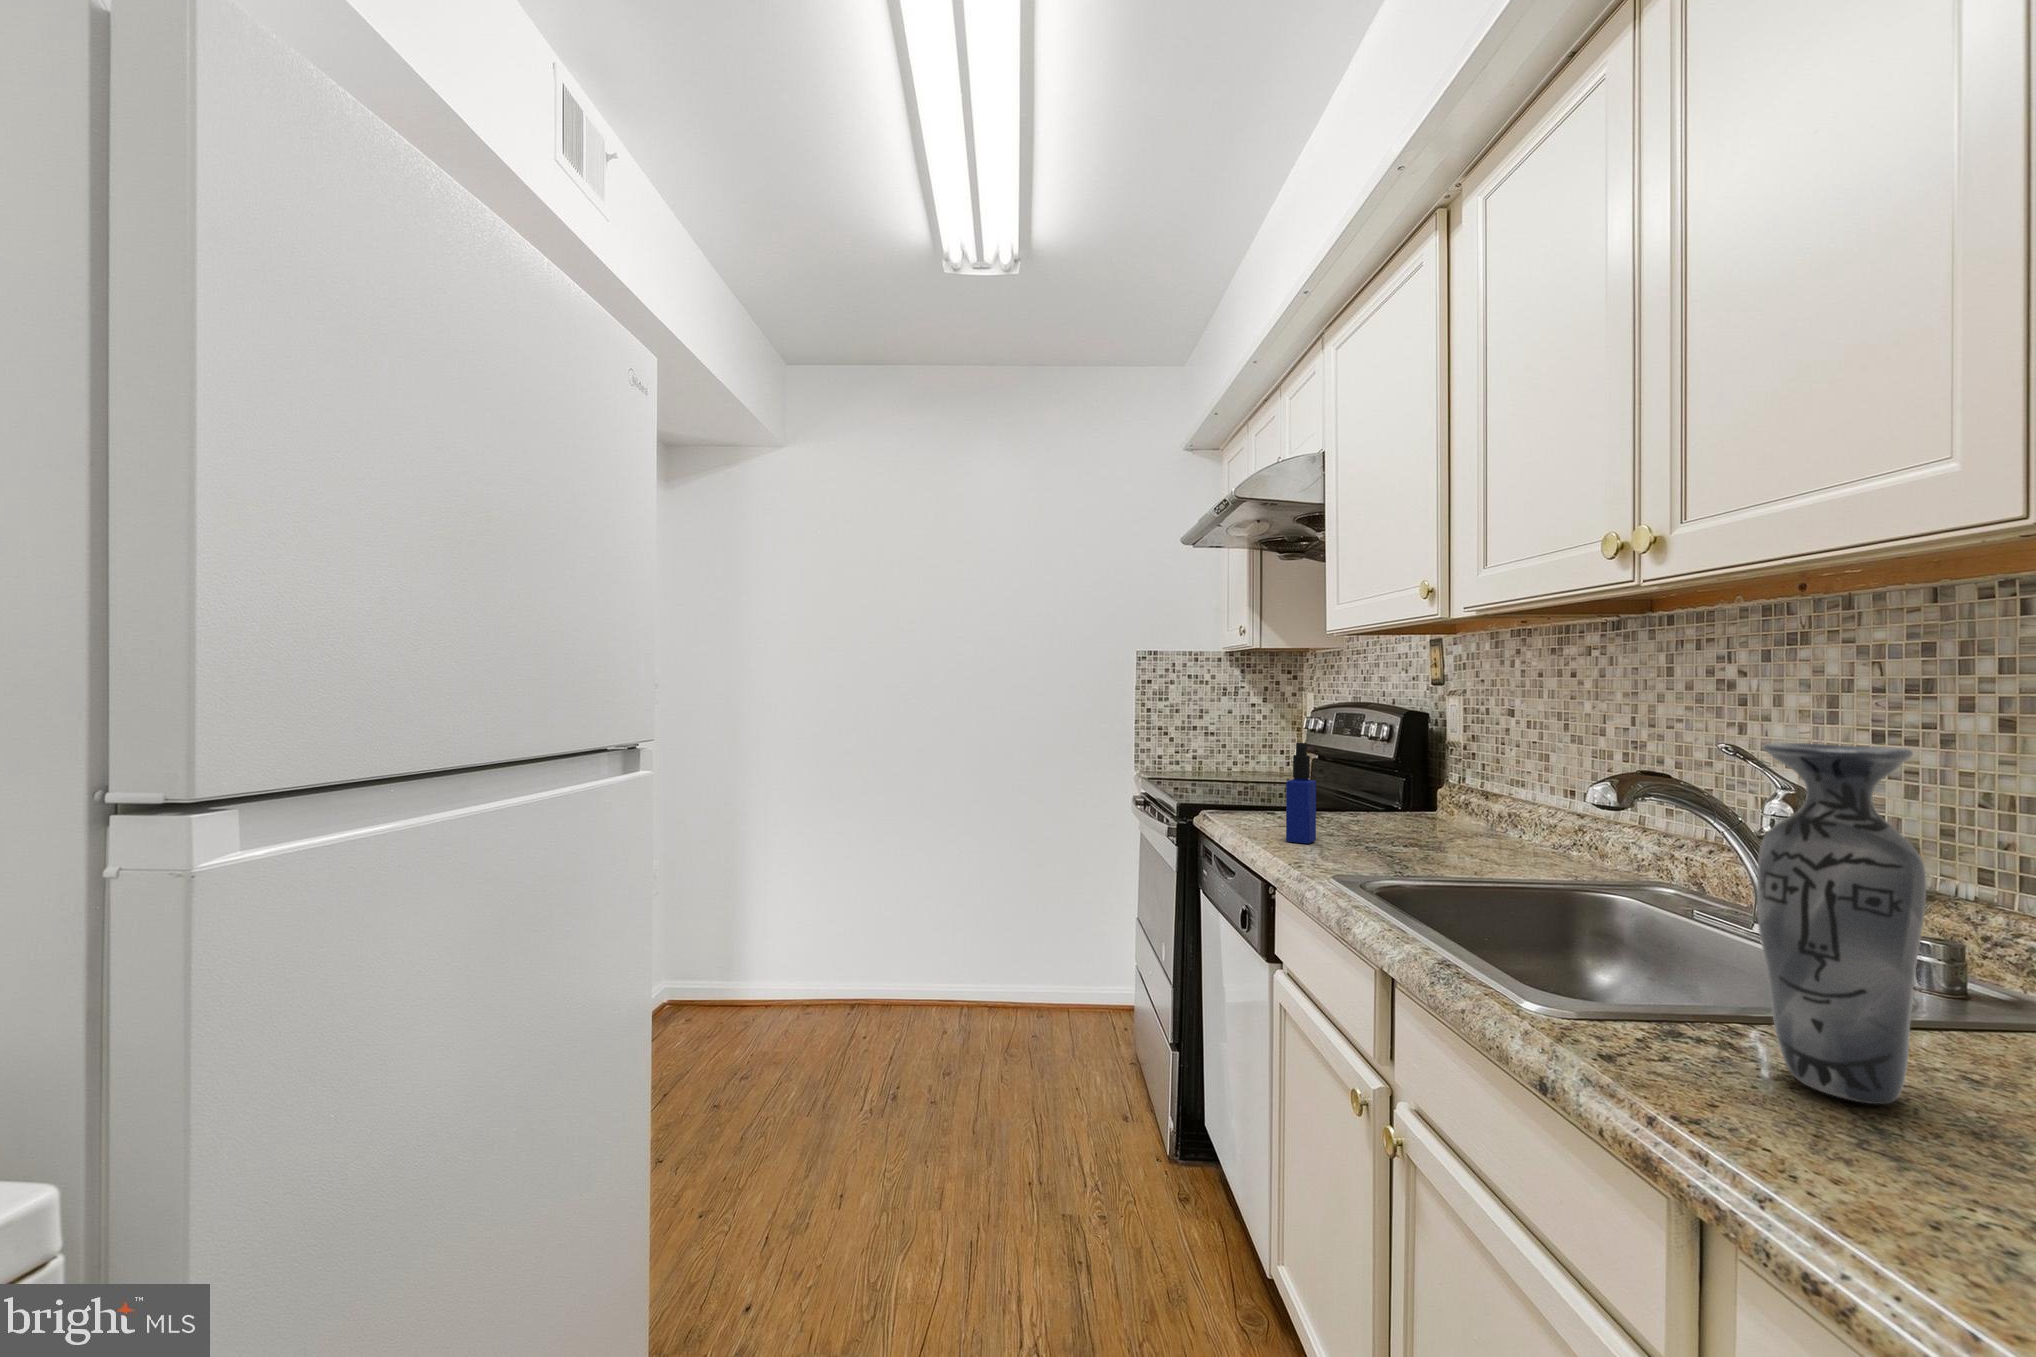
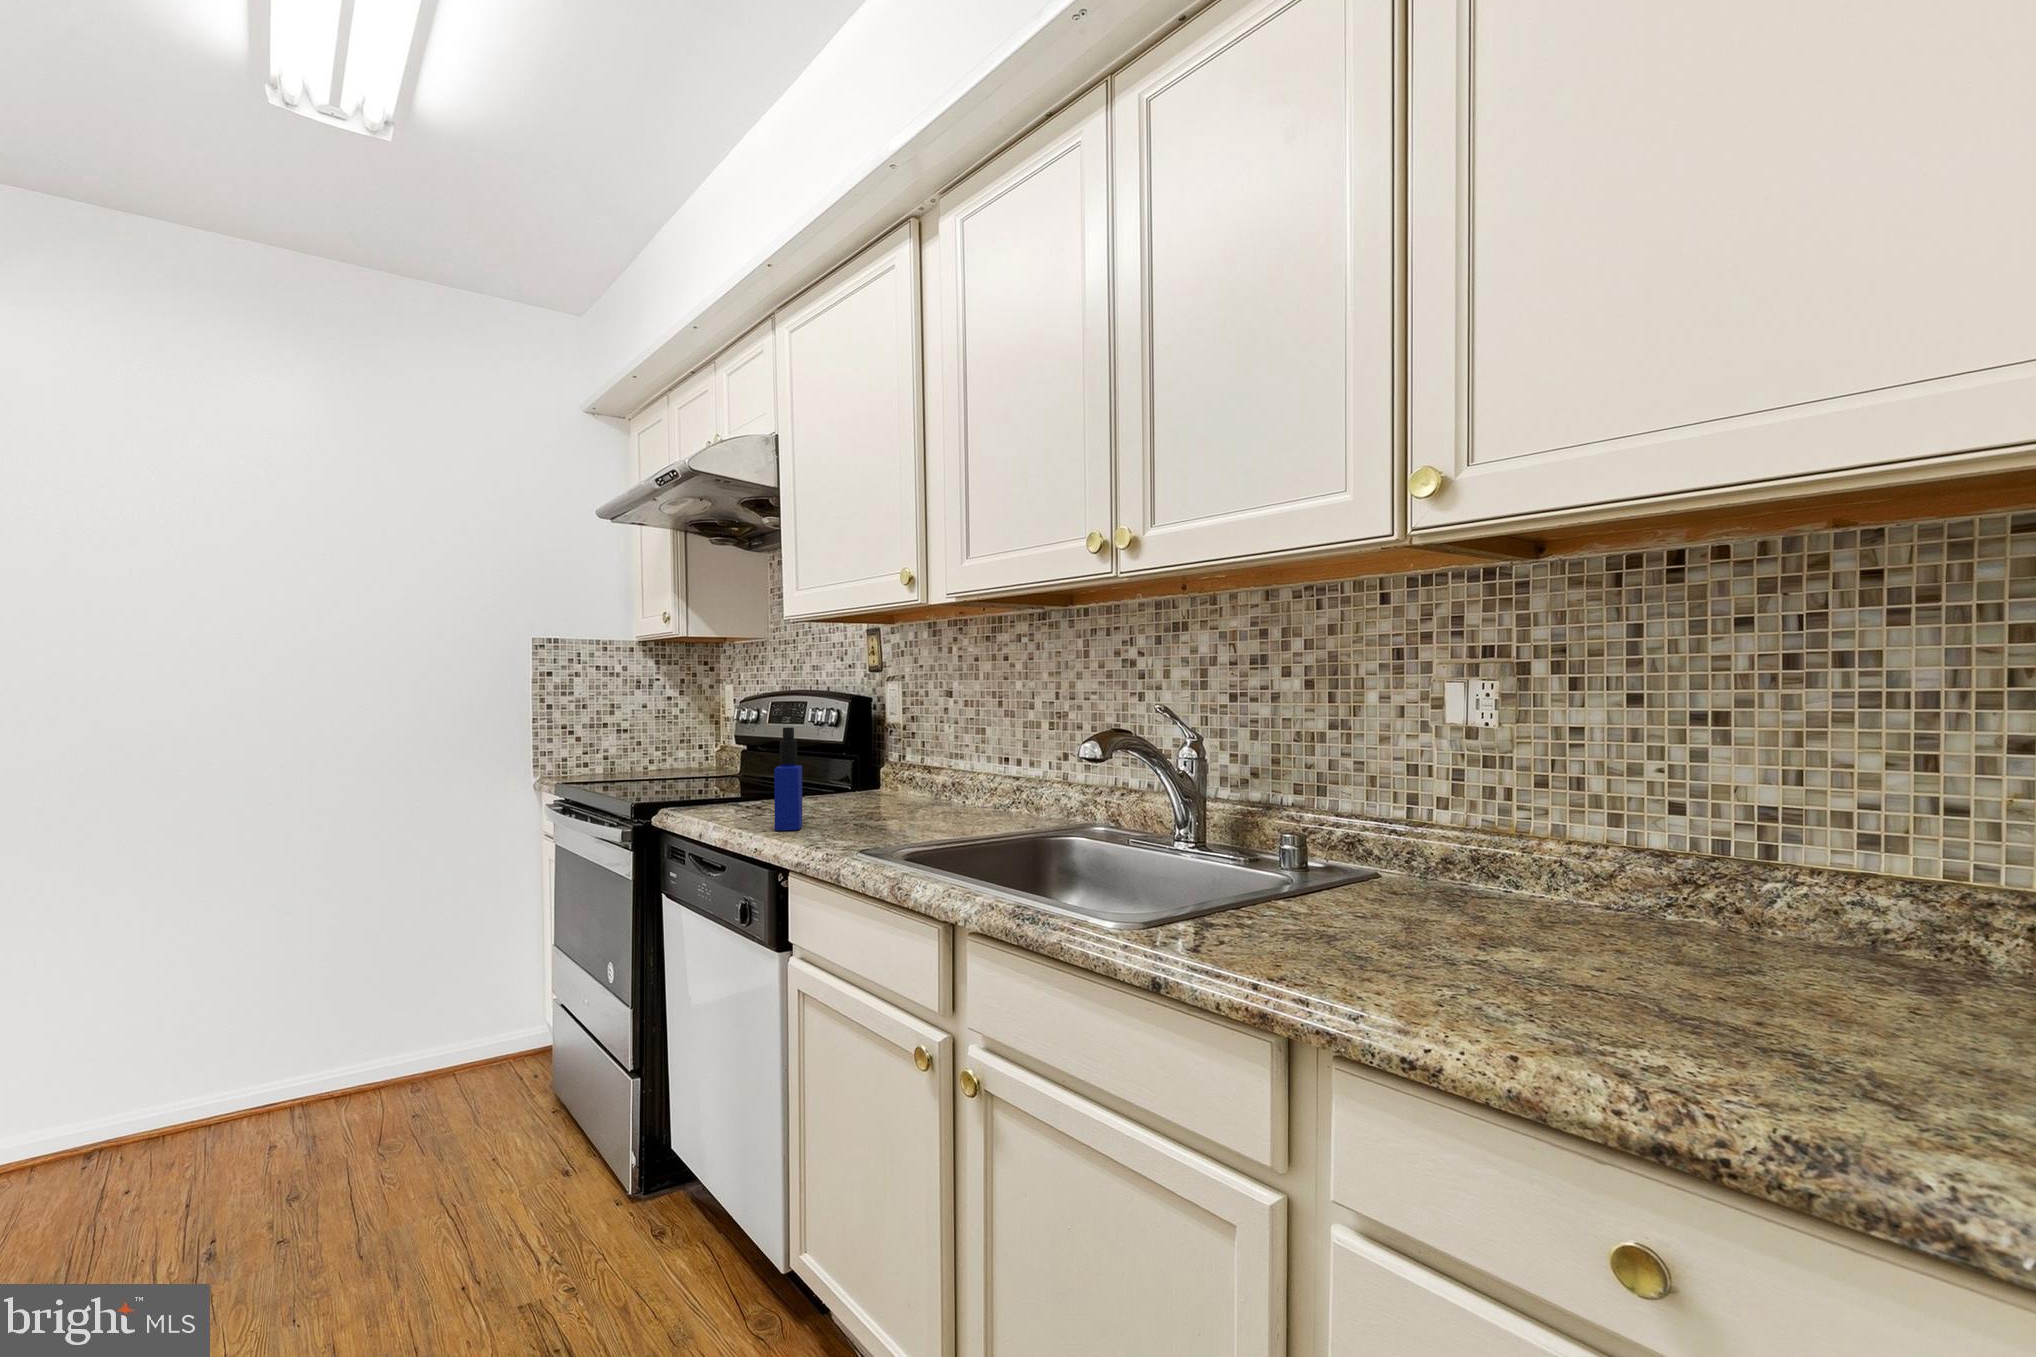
vase: present [1757,742,1926,1104] -> none [1261,692,1357,949]

